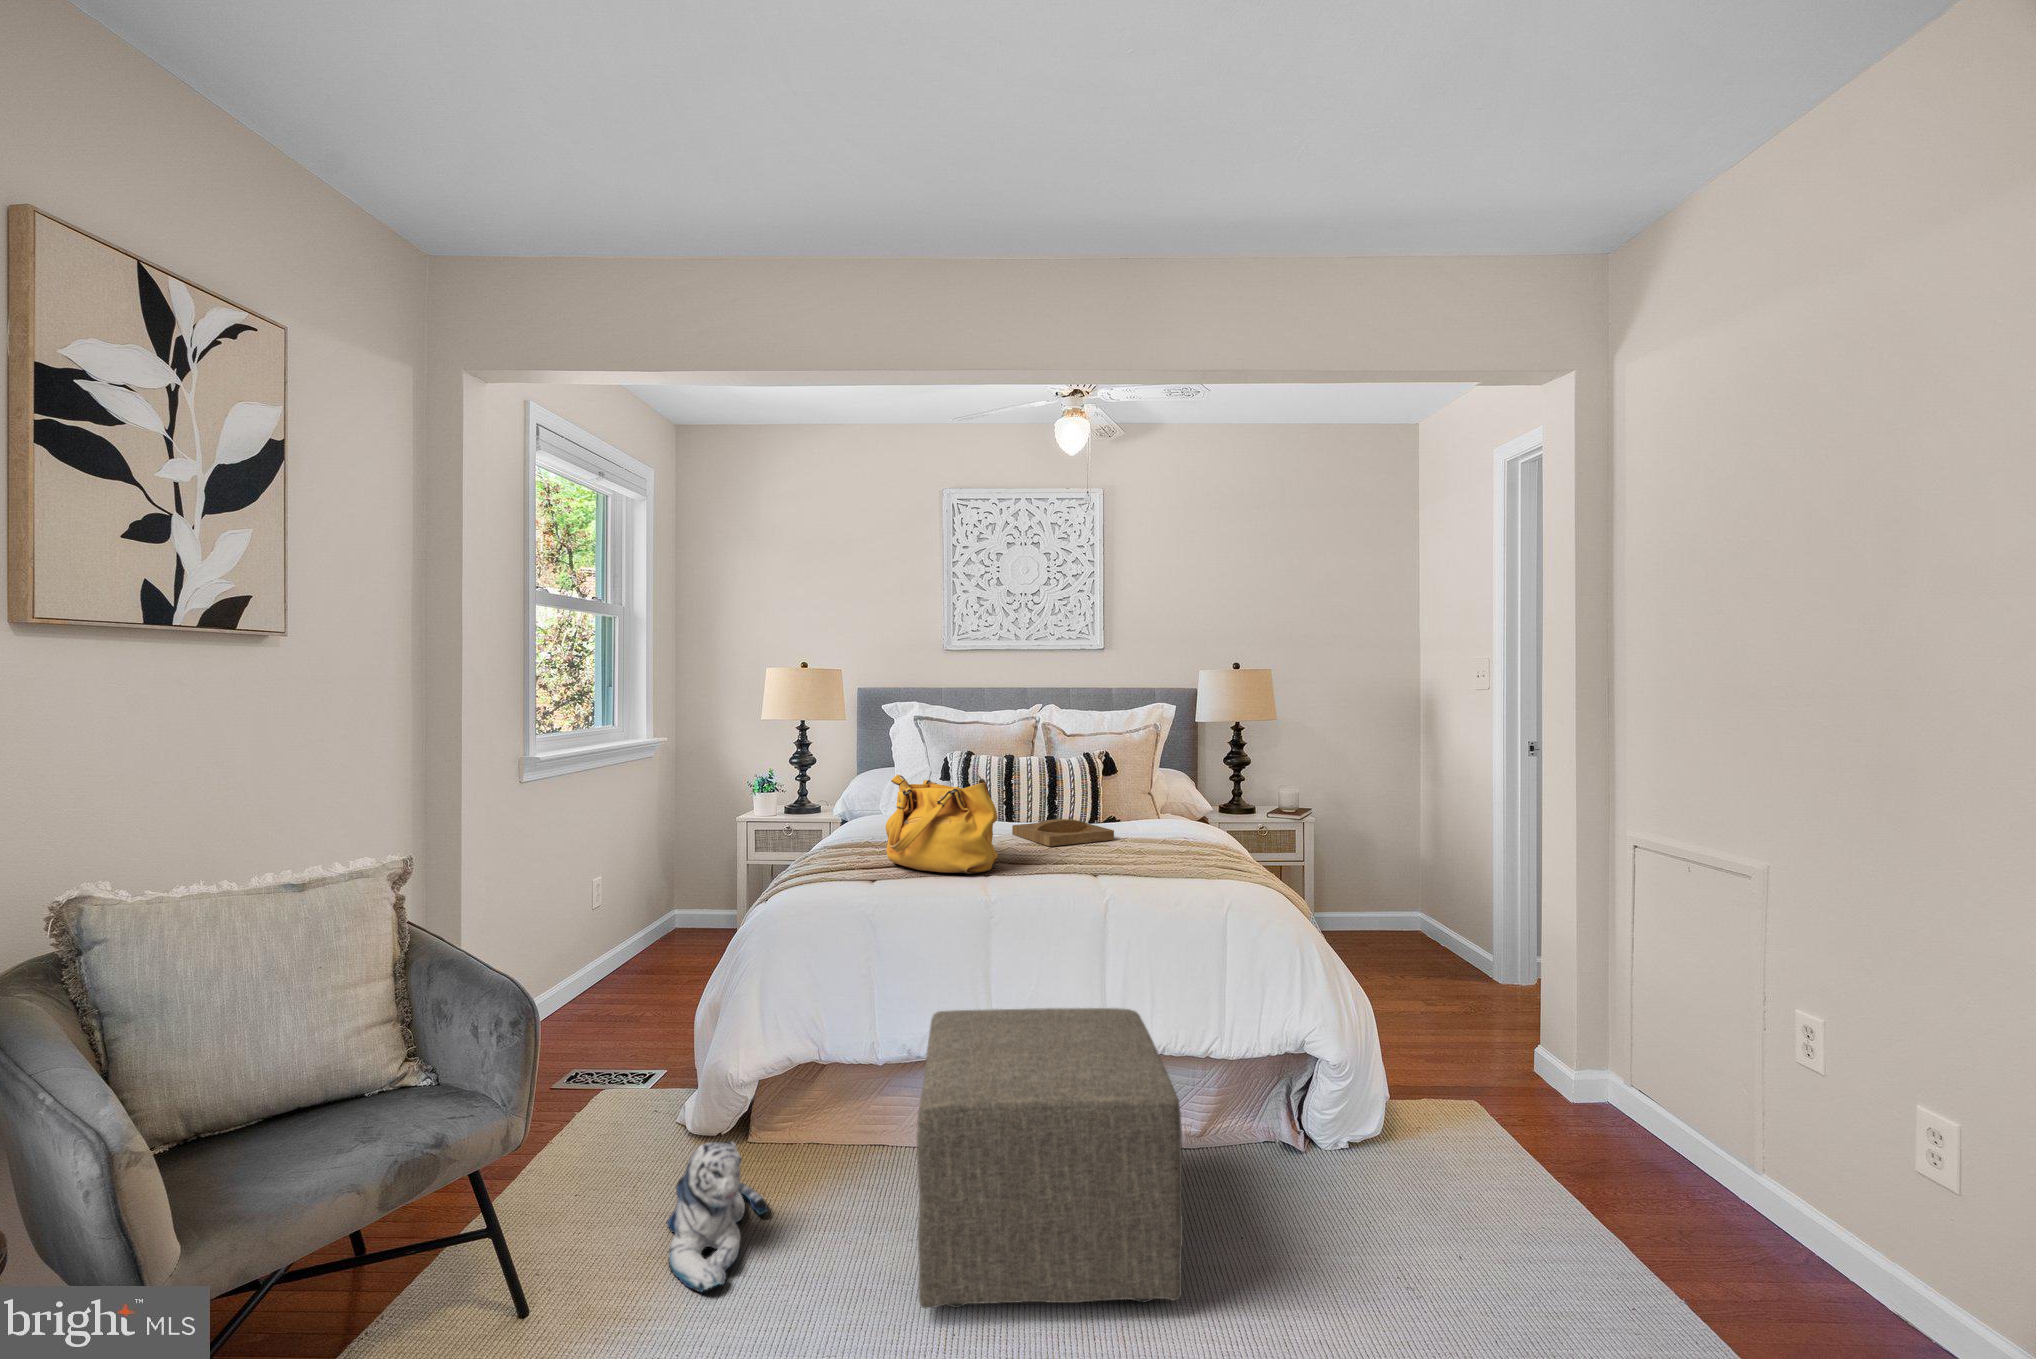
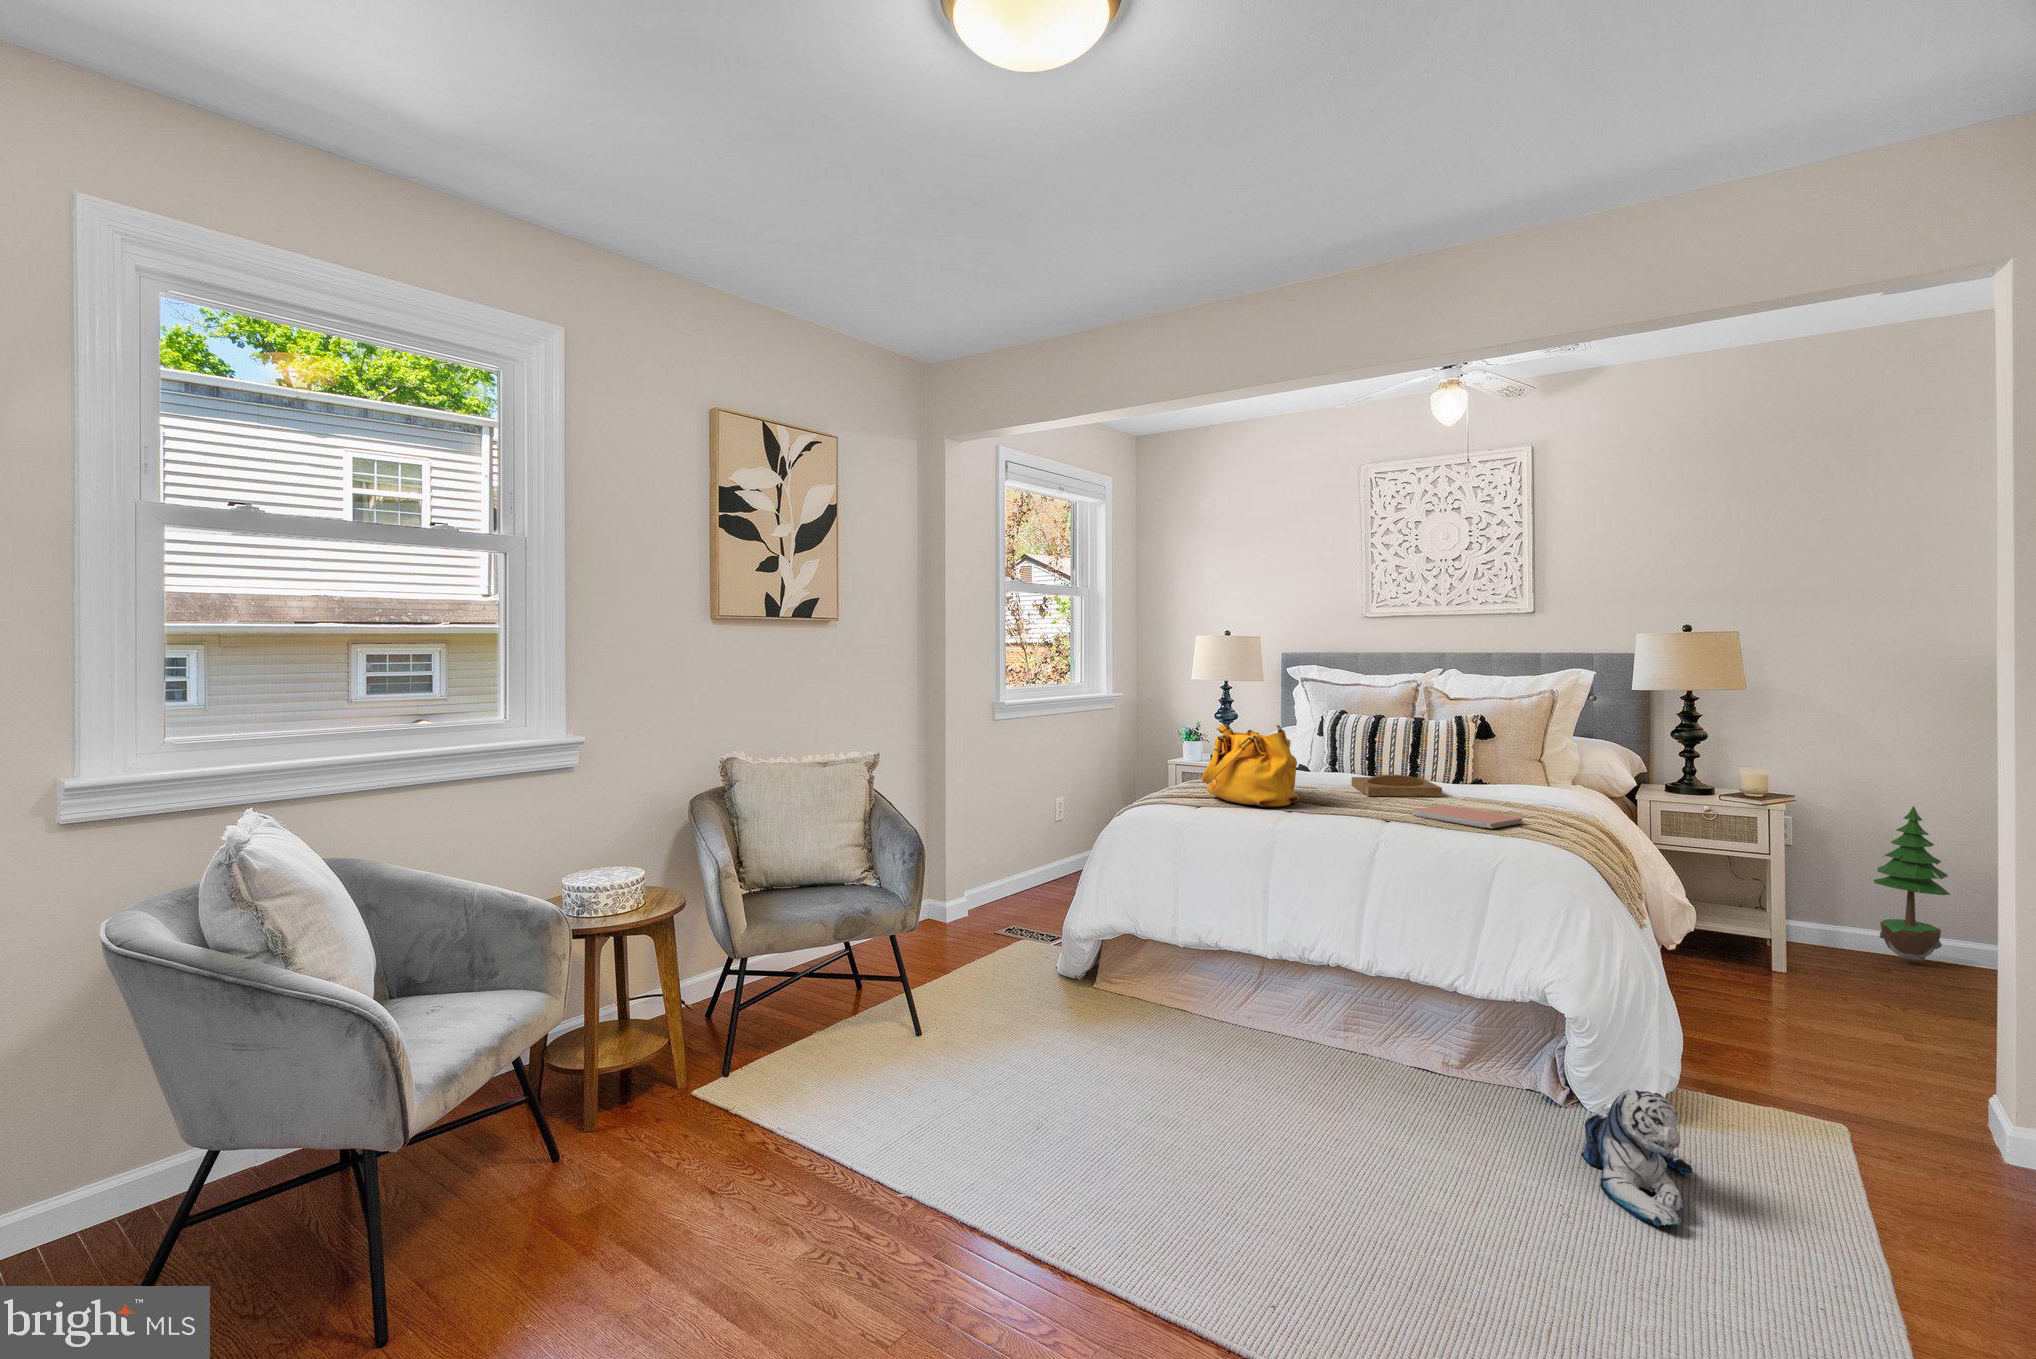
potted tree: none [1357,810,1406,938] -> present [1874,806,1950,963]
notebook: none [1123,851,1229,875] -> present [1412,805,1523,828]
ottoman: present [917,1008,1183,1308] -> none [1137,906,1374,1140]
plush toy: present [666,1141,768,1292] -> present [1581,1090,1693,1227]

